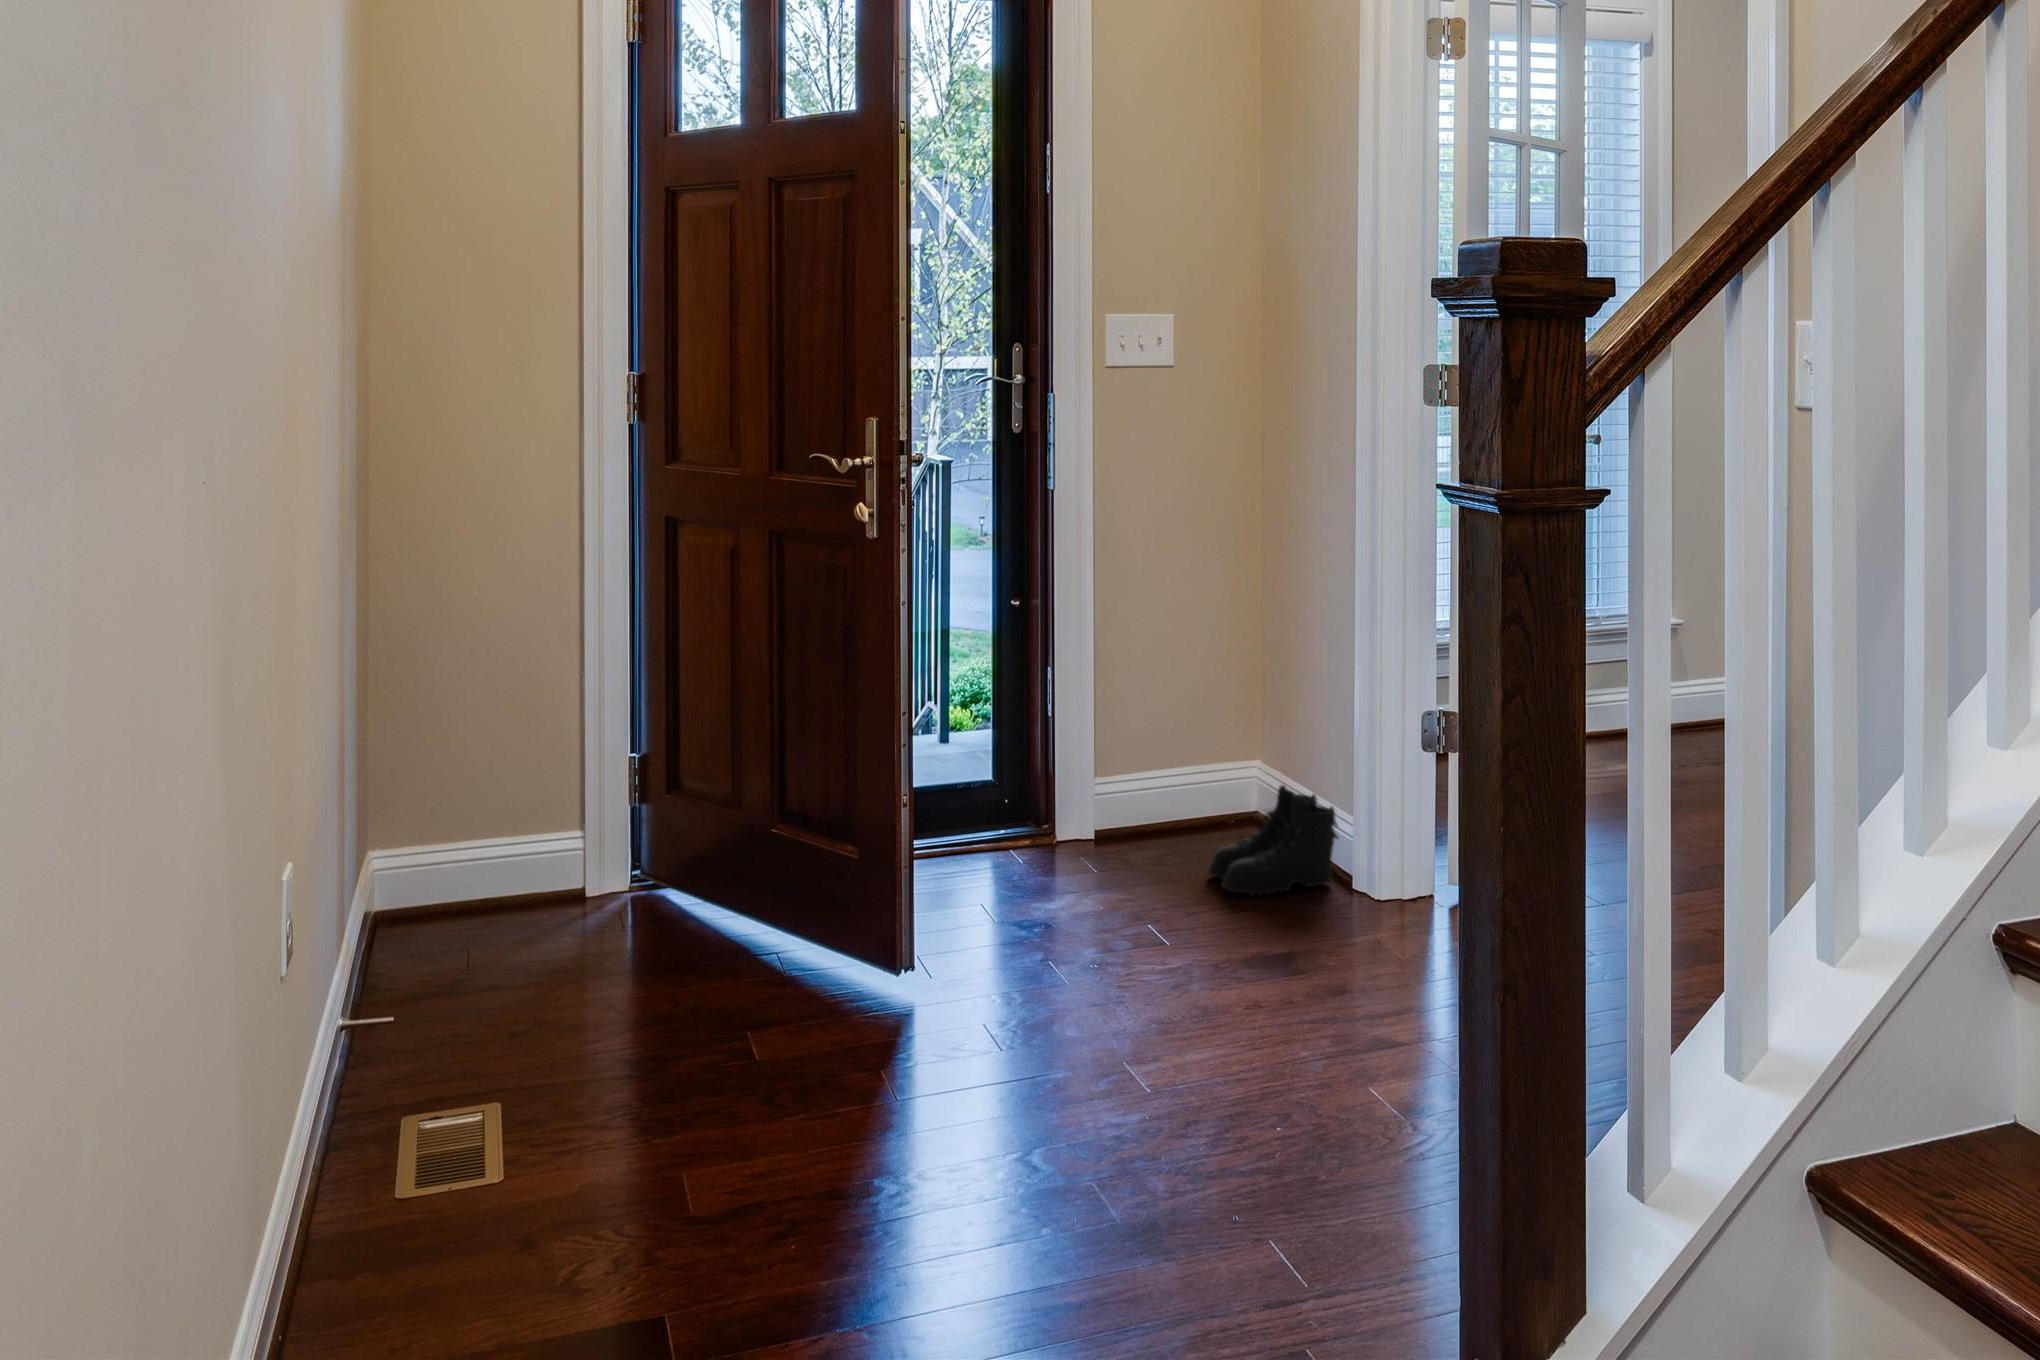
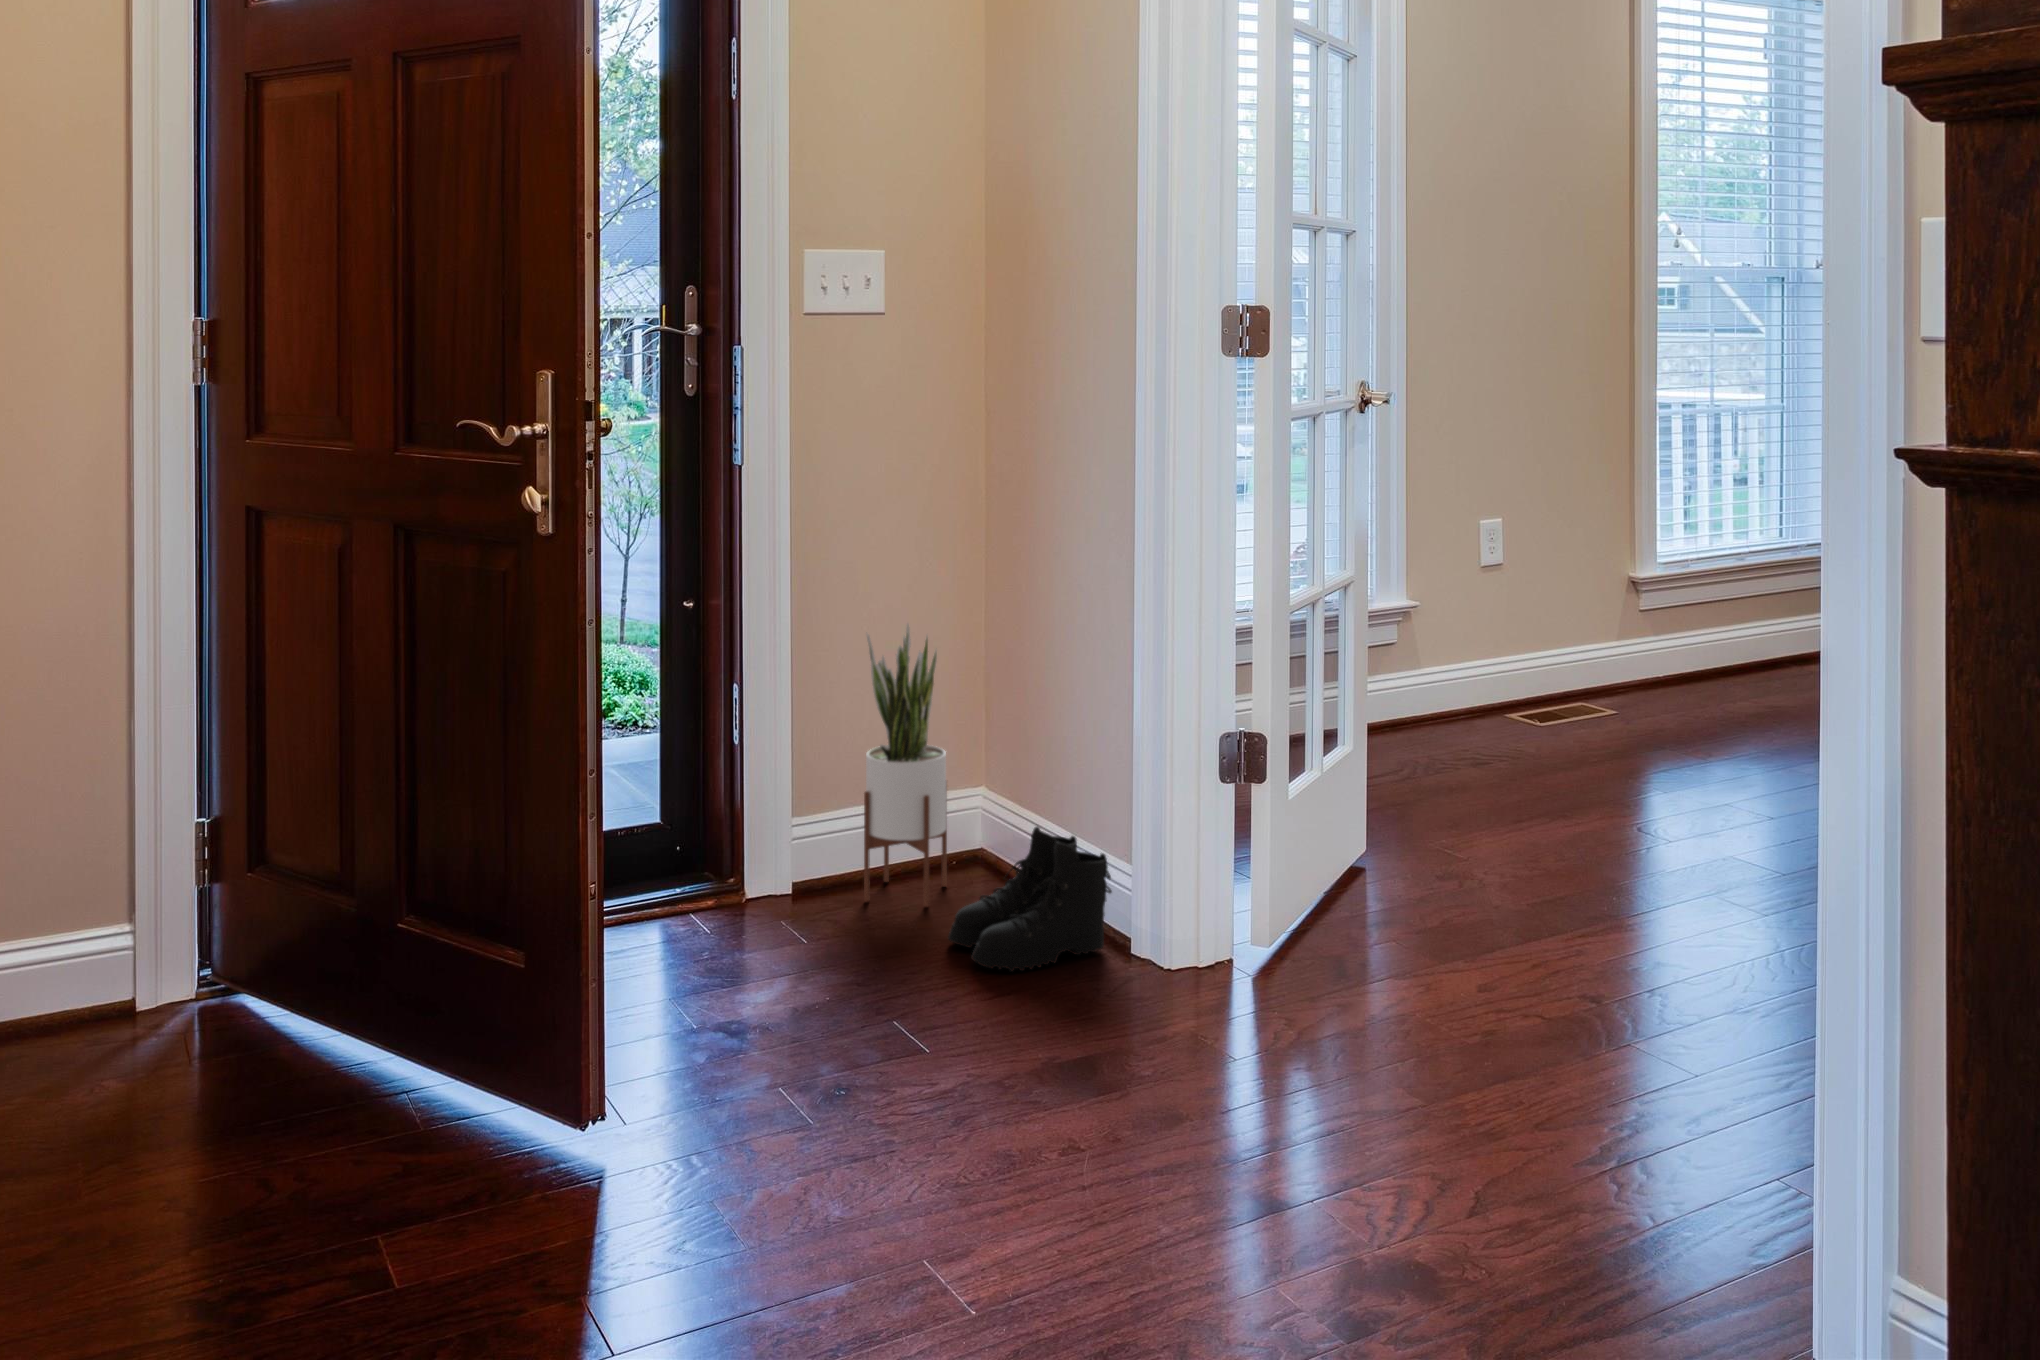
potted plant: none [1150,619,1222,851] -> present [864,624,947,906]

